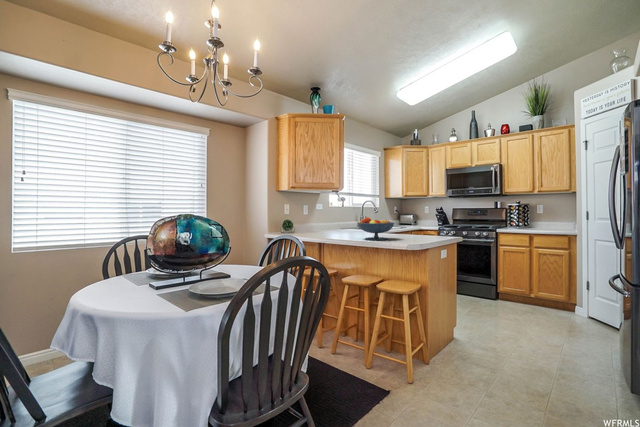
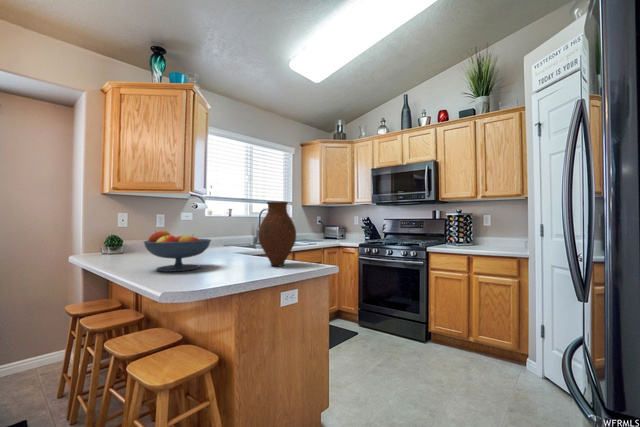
vase: none [418,199,442,238] -> present [258,202,296,266]

